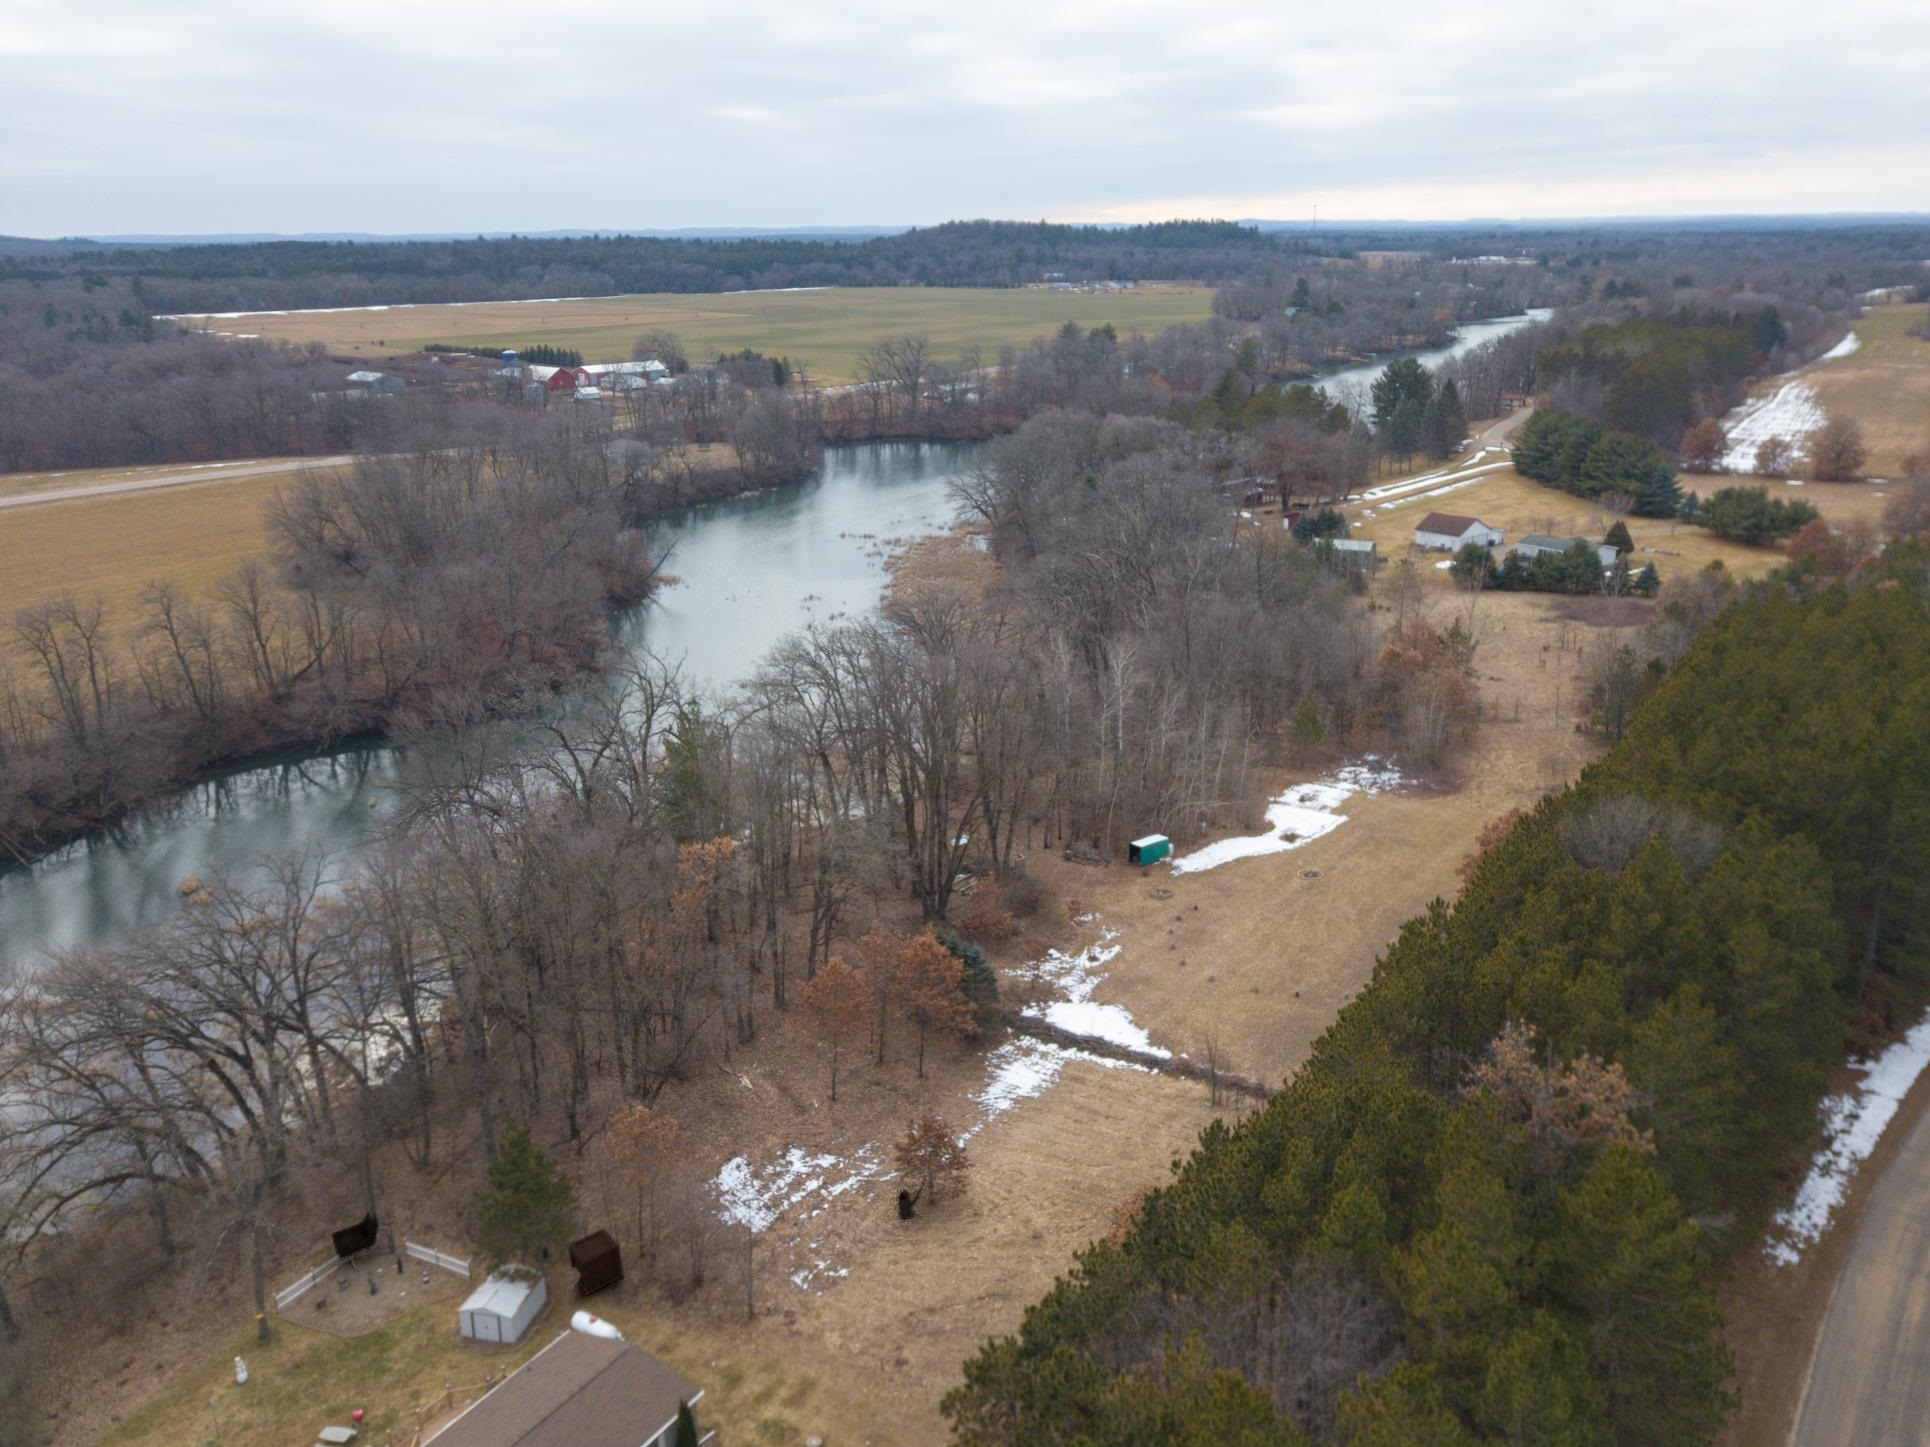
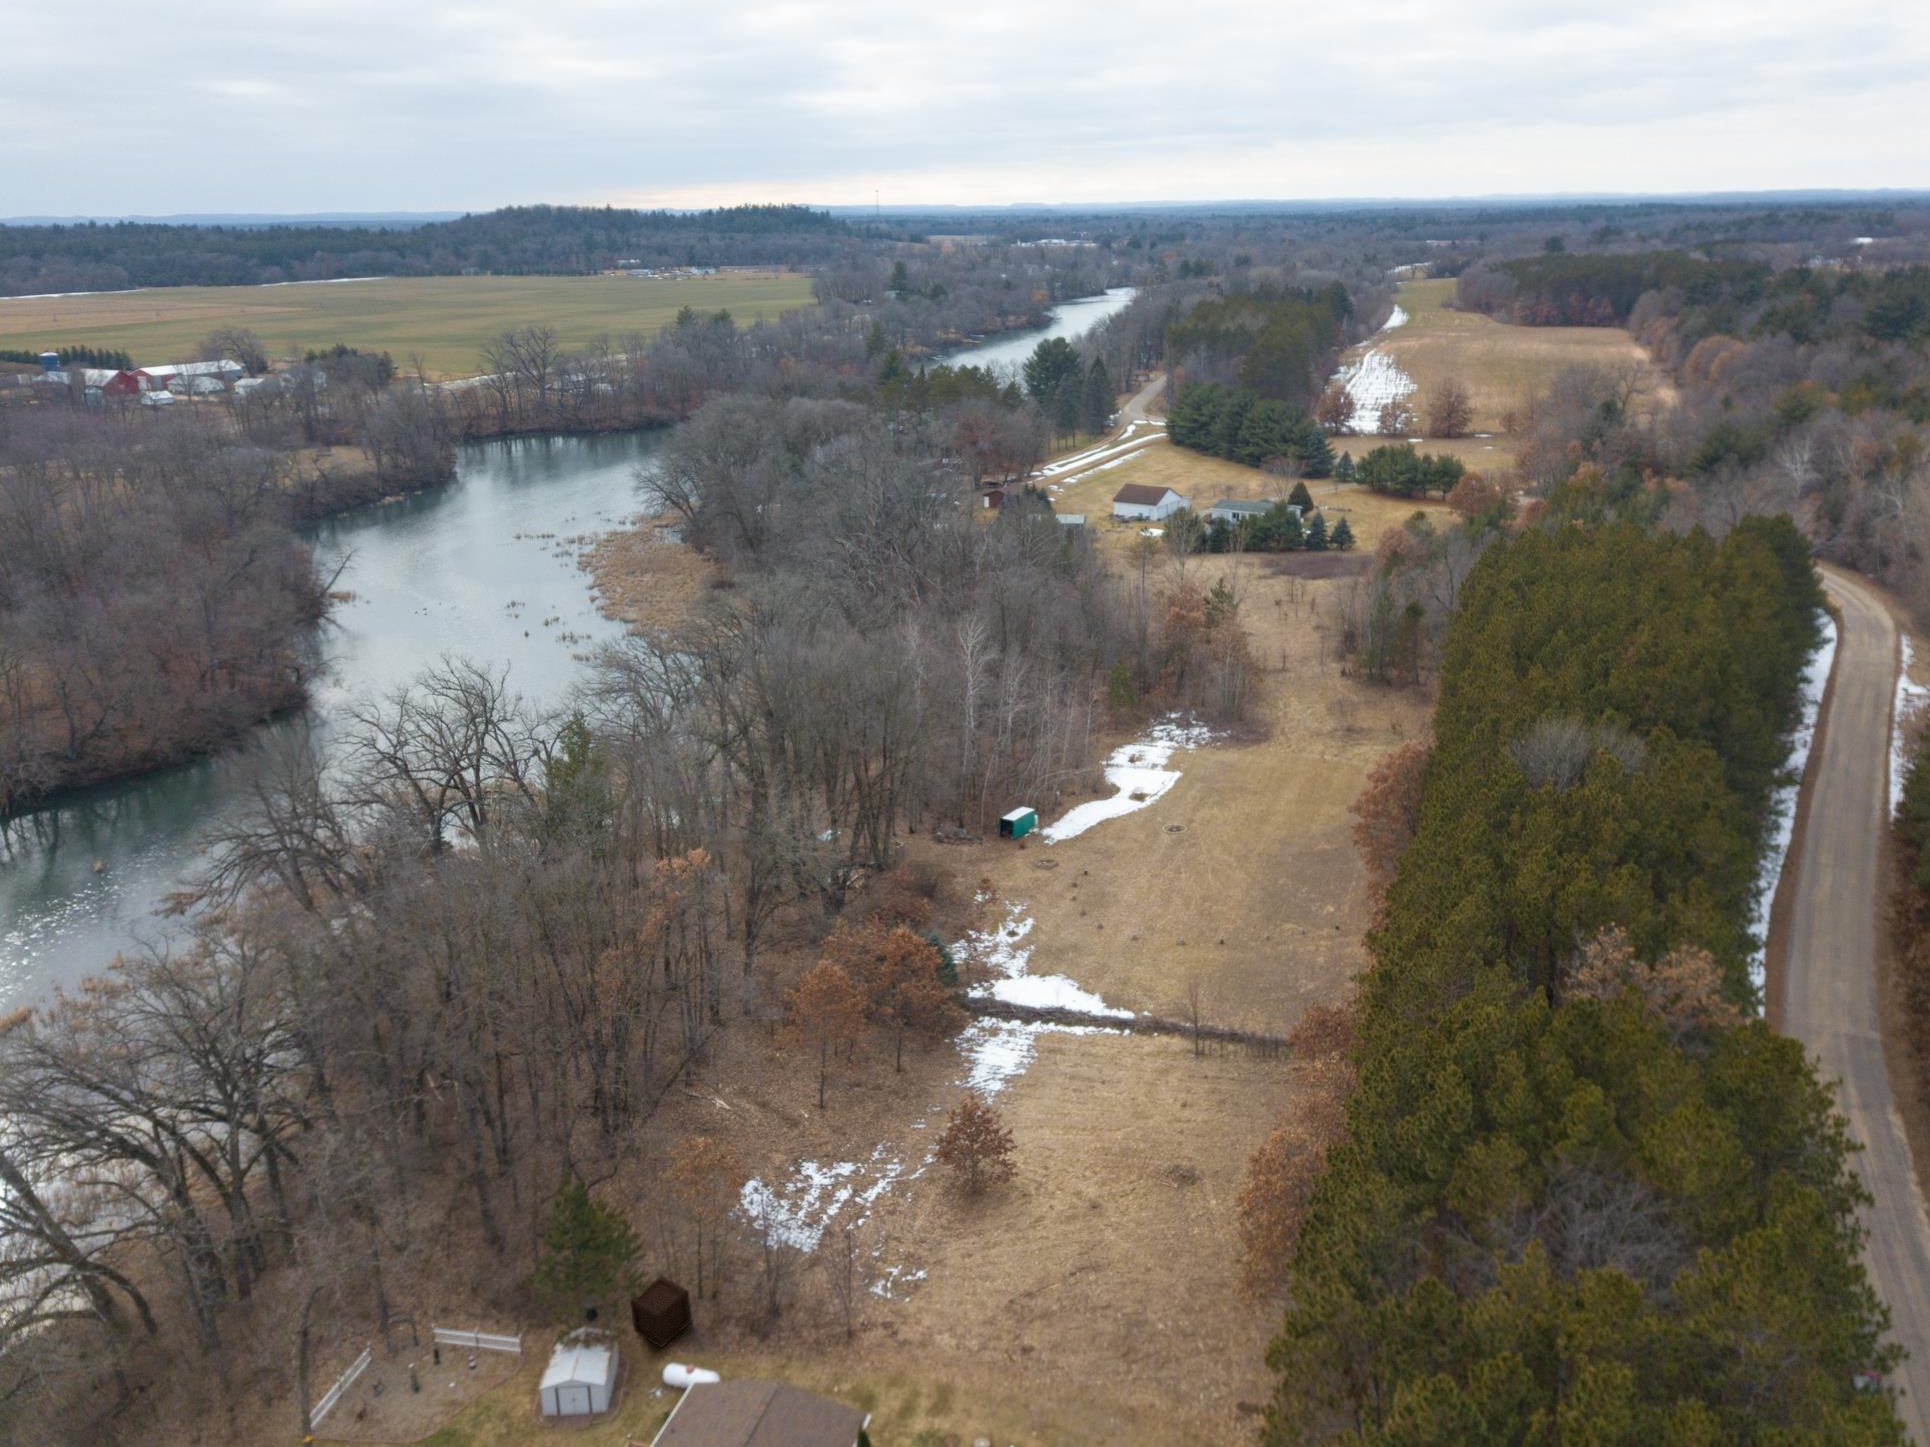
watering can: present [897,1185,923,1219] -> none [948,1173,971,1211]
lounge chair: present [332,1212,379,1269] -> none [340,1305,400,1380]

